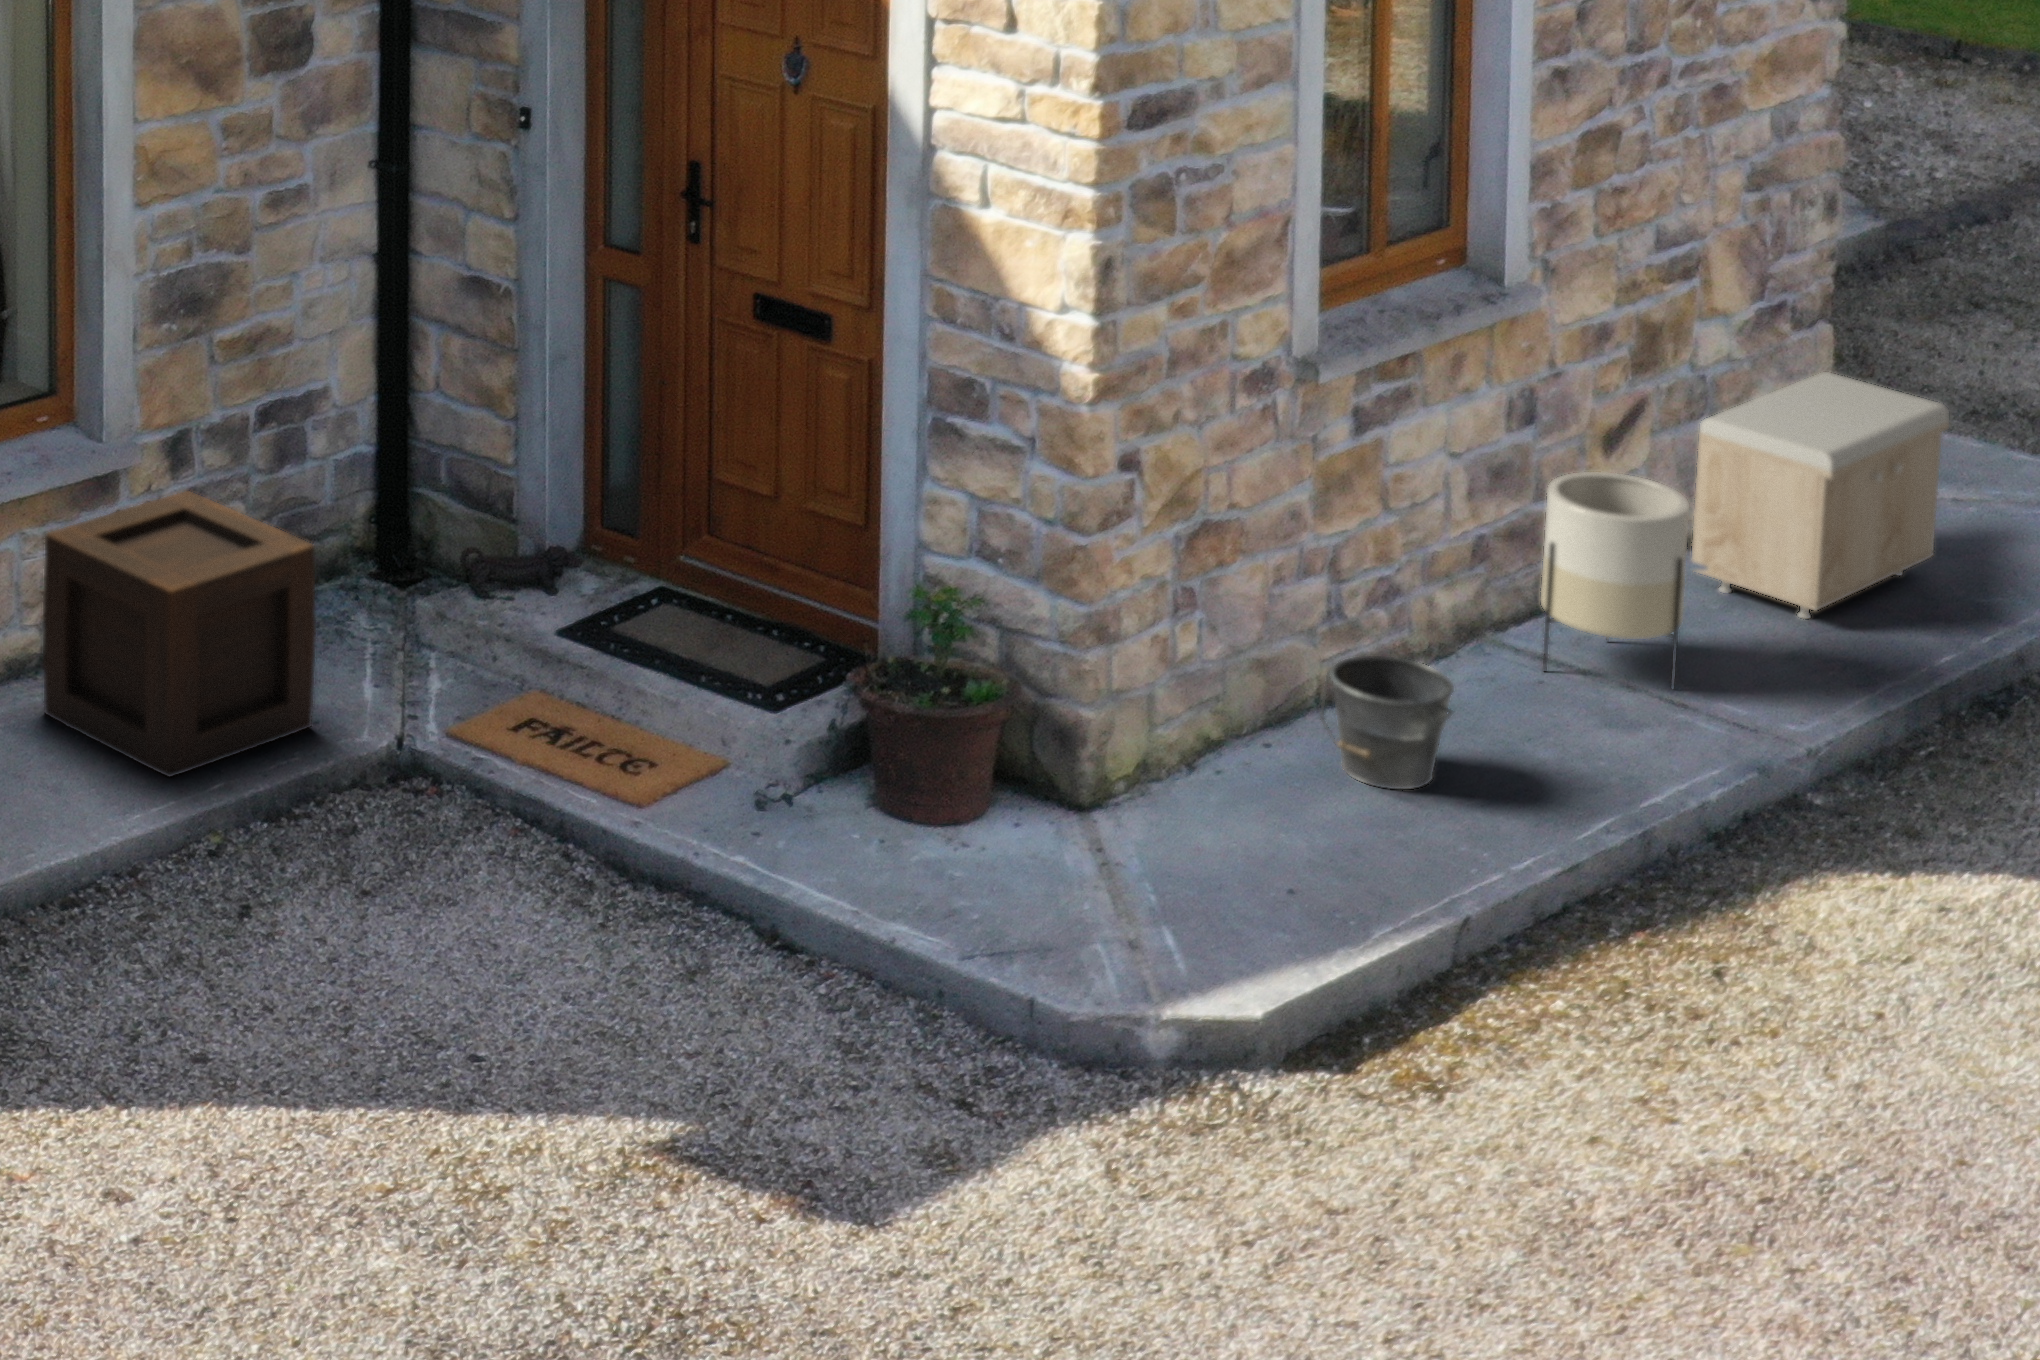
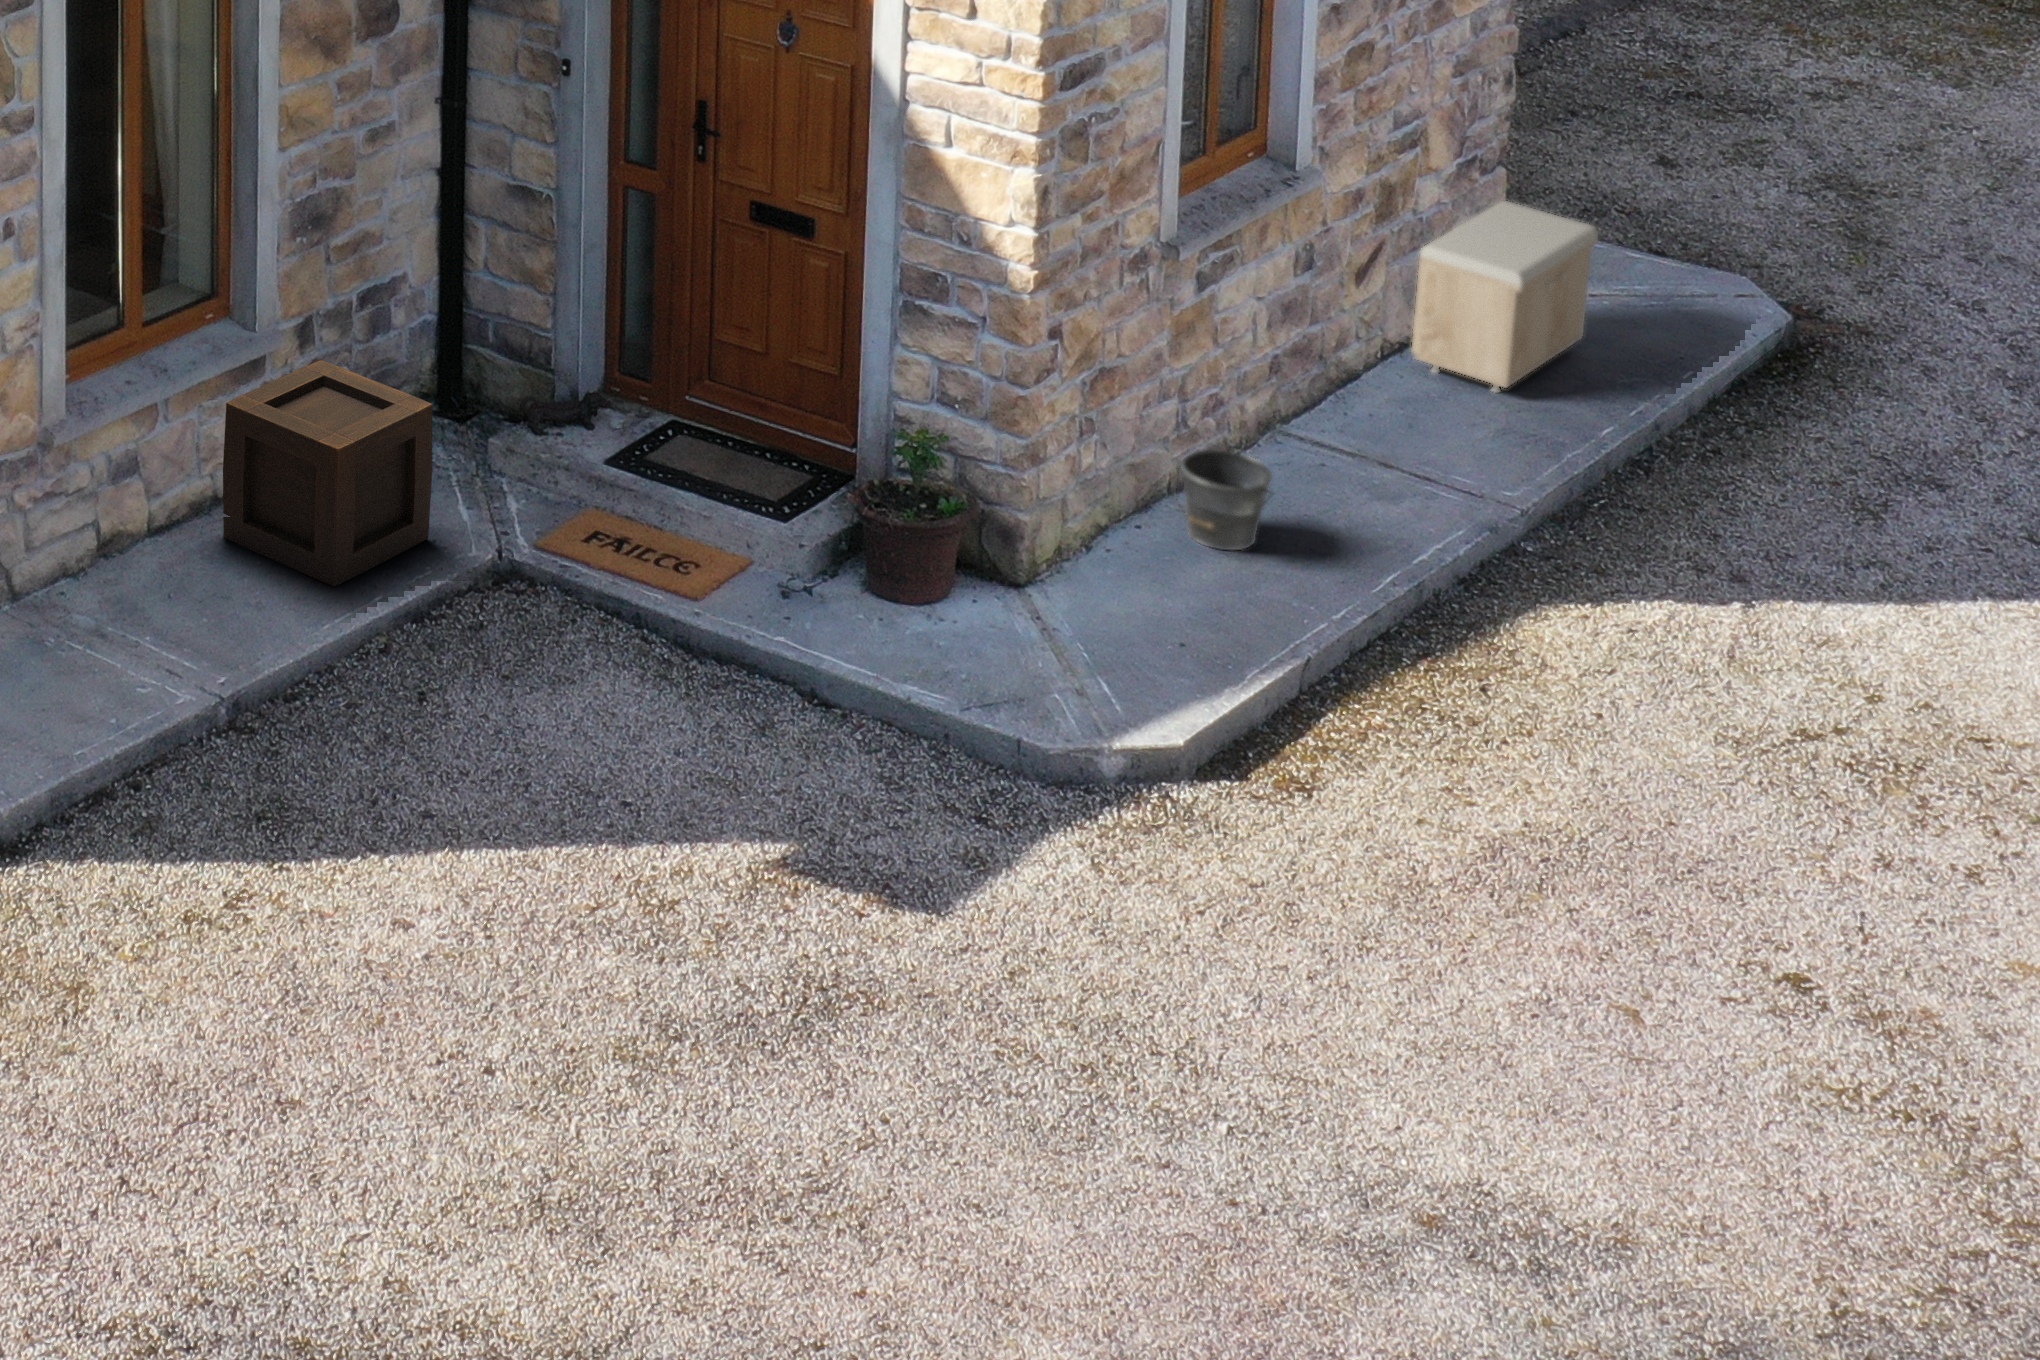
planter: present [1541,472,1689,687] -> none [1314,296,1426,457]

